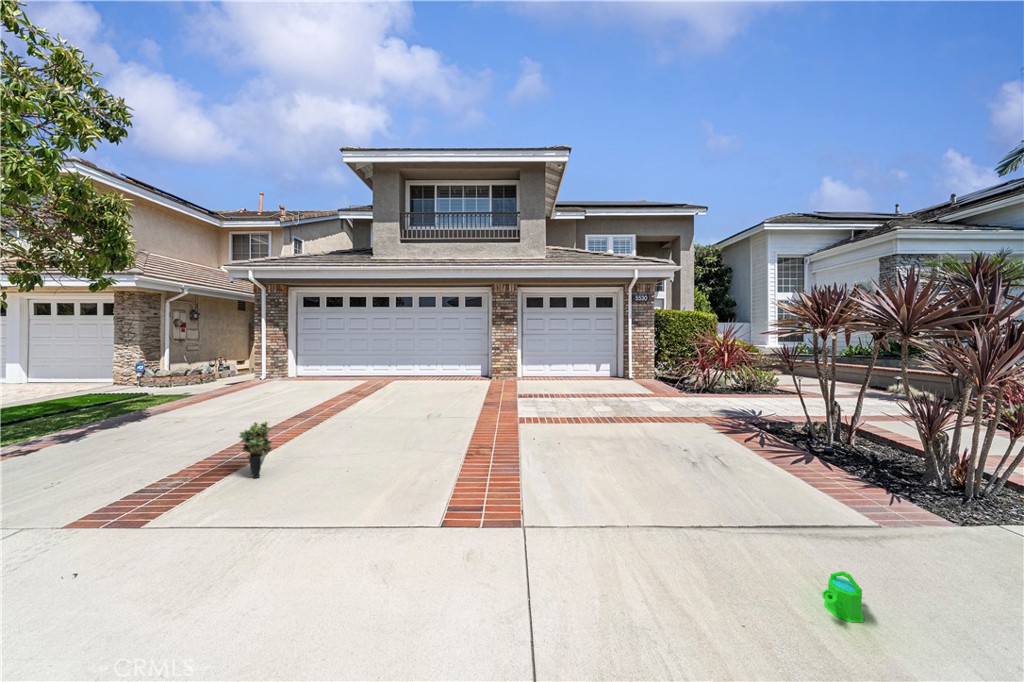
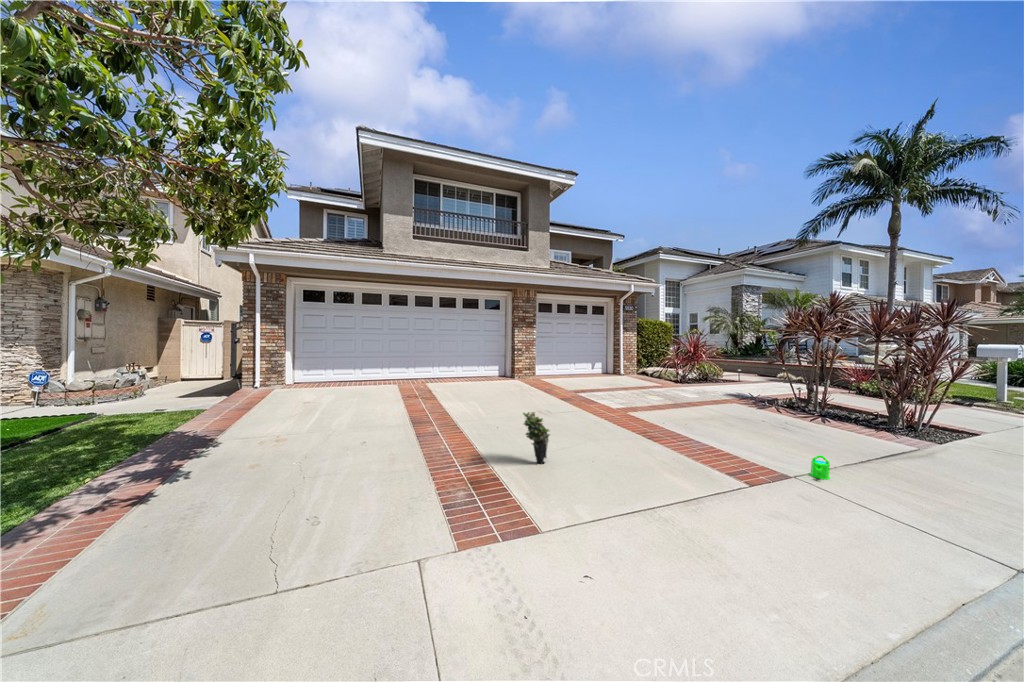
watering can: present [822,571,864,622] -> present [810,455,830,479]

